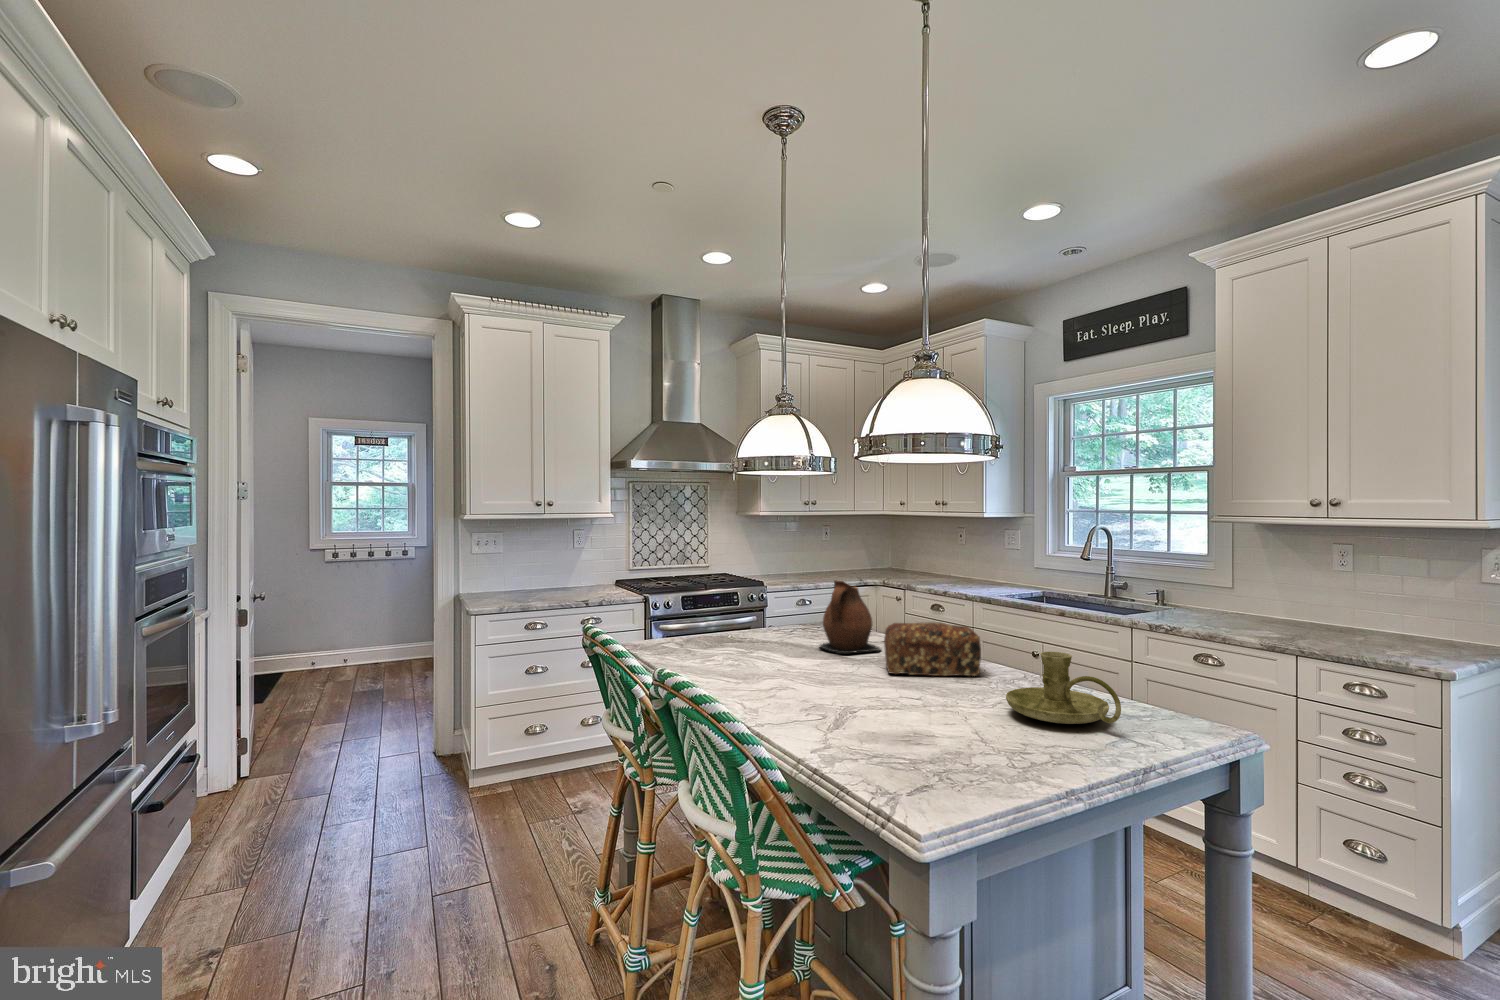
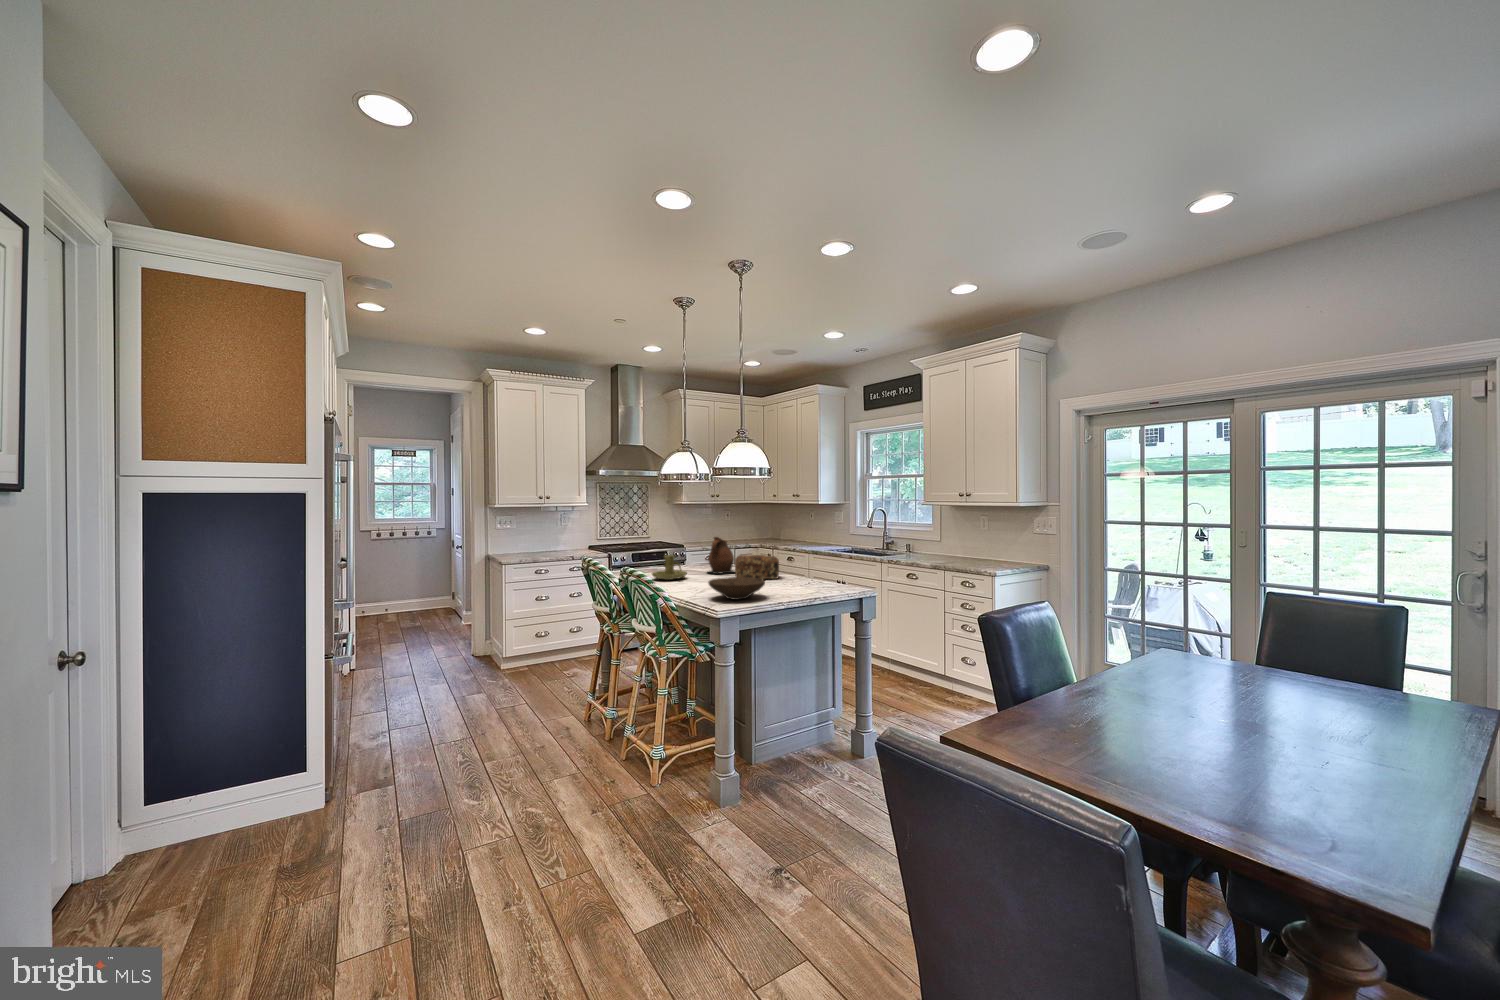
candle holder: present [1006,652,1121,724] -> present [652,555,687,580]
wooden bowl: none [860,692,1007,763] -> present [709,577,765,600]

